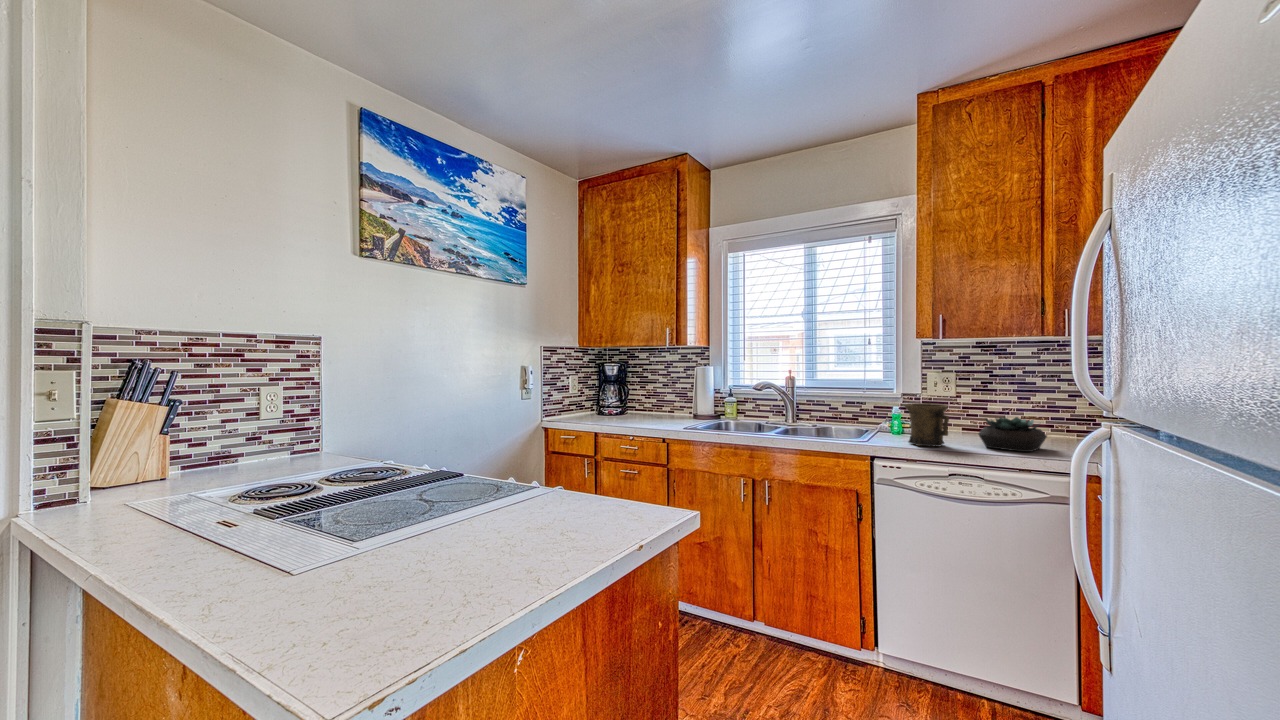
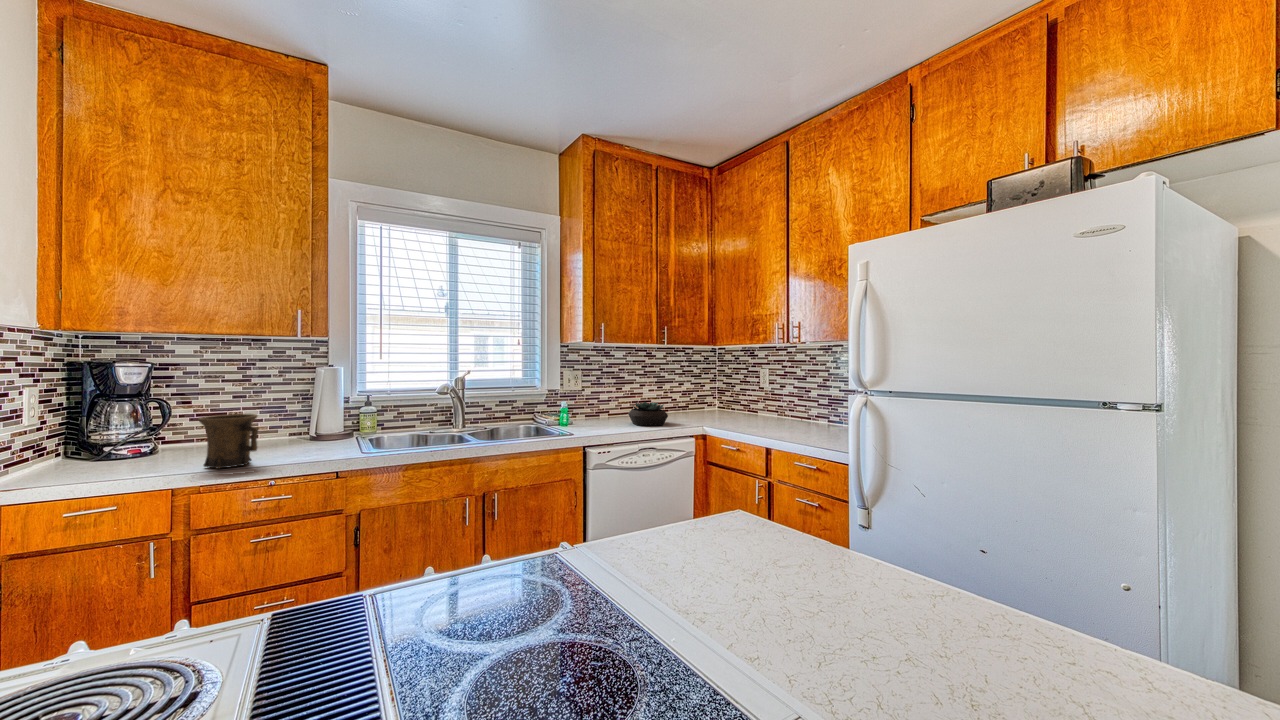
mug: present [905,403,949,446] -> present [198,414,258,468]

